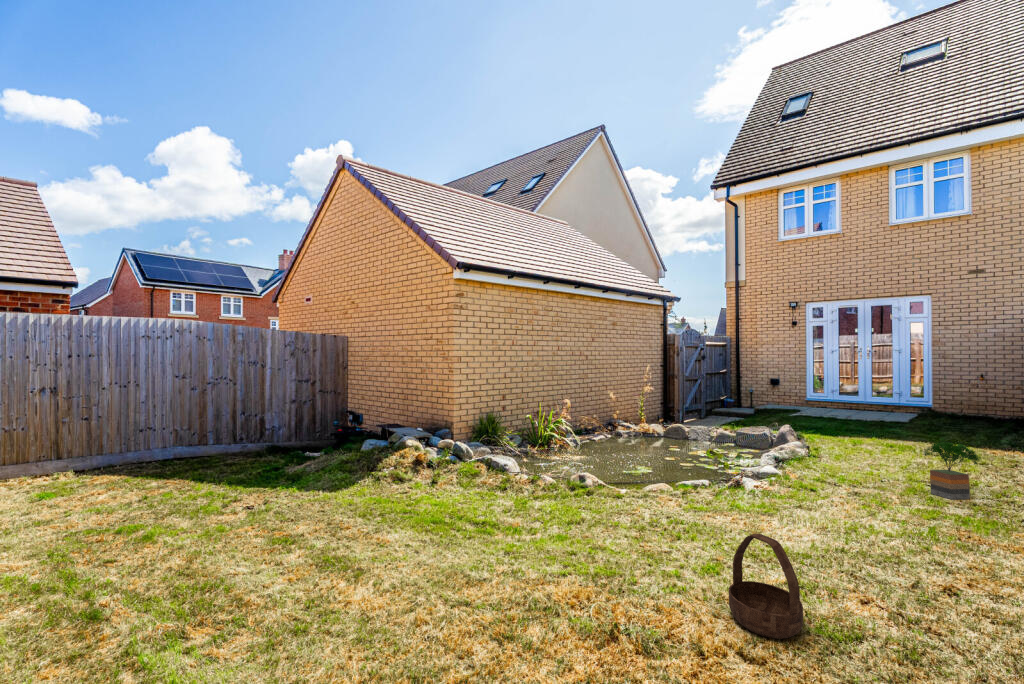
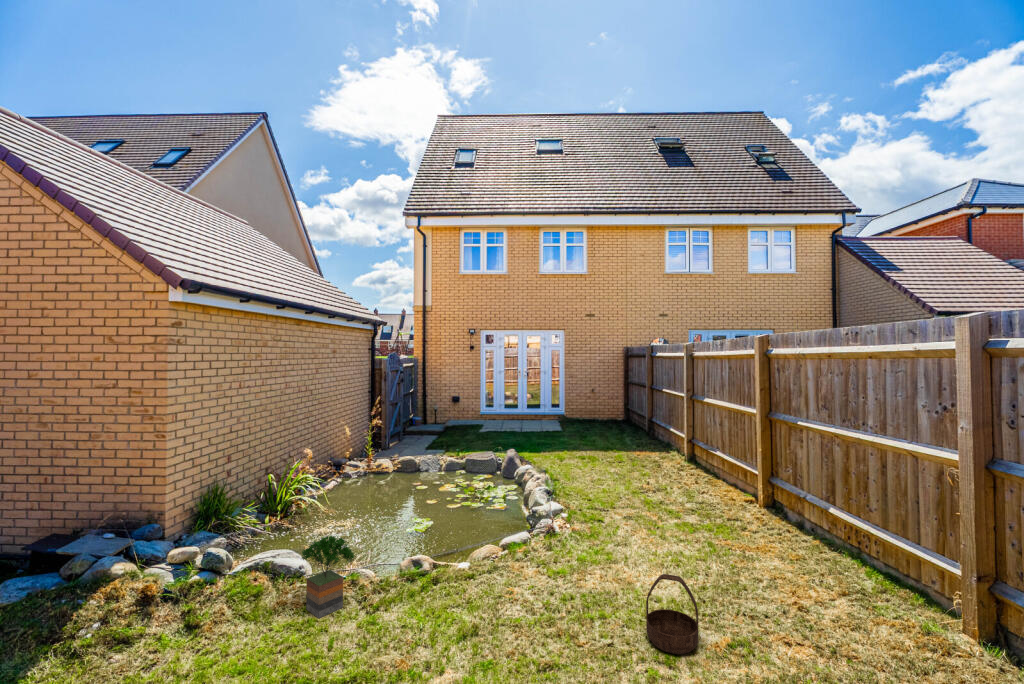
potted tree: present [924,442,981,499] -> present [302,536,354,618]

